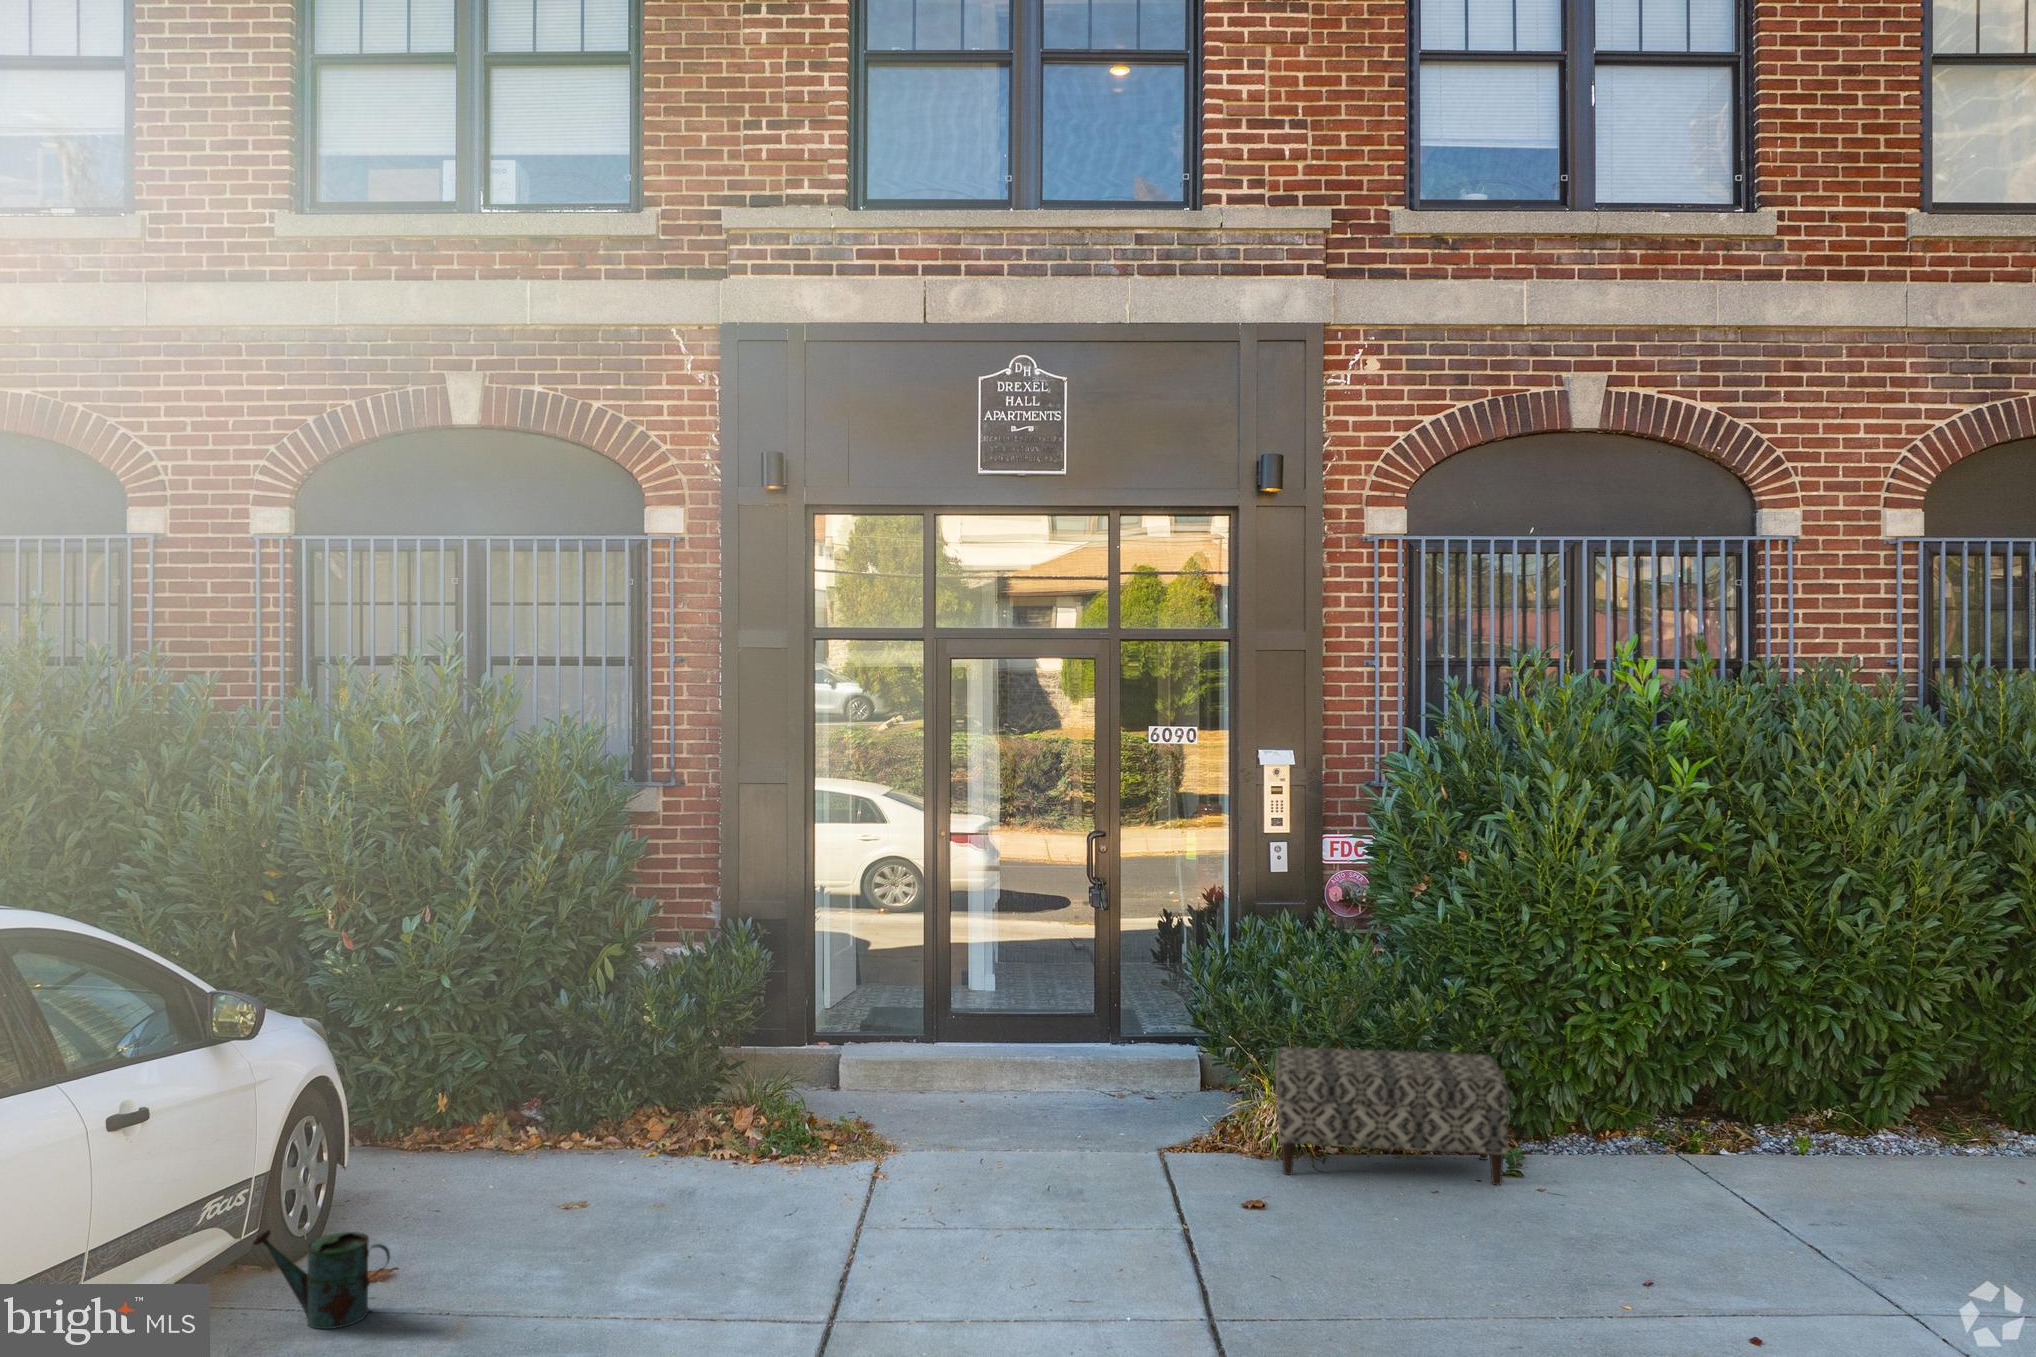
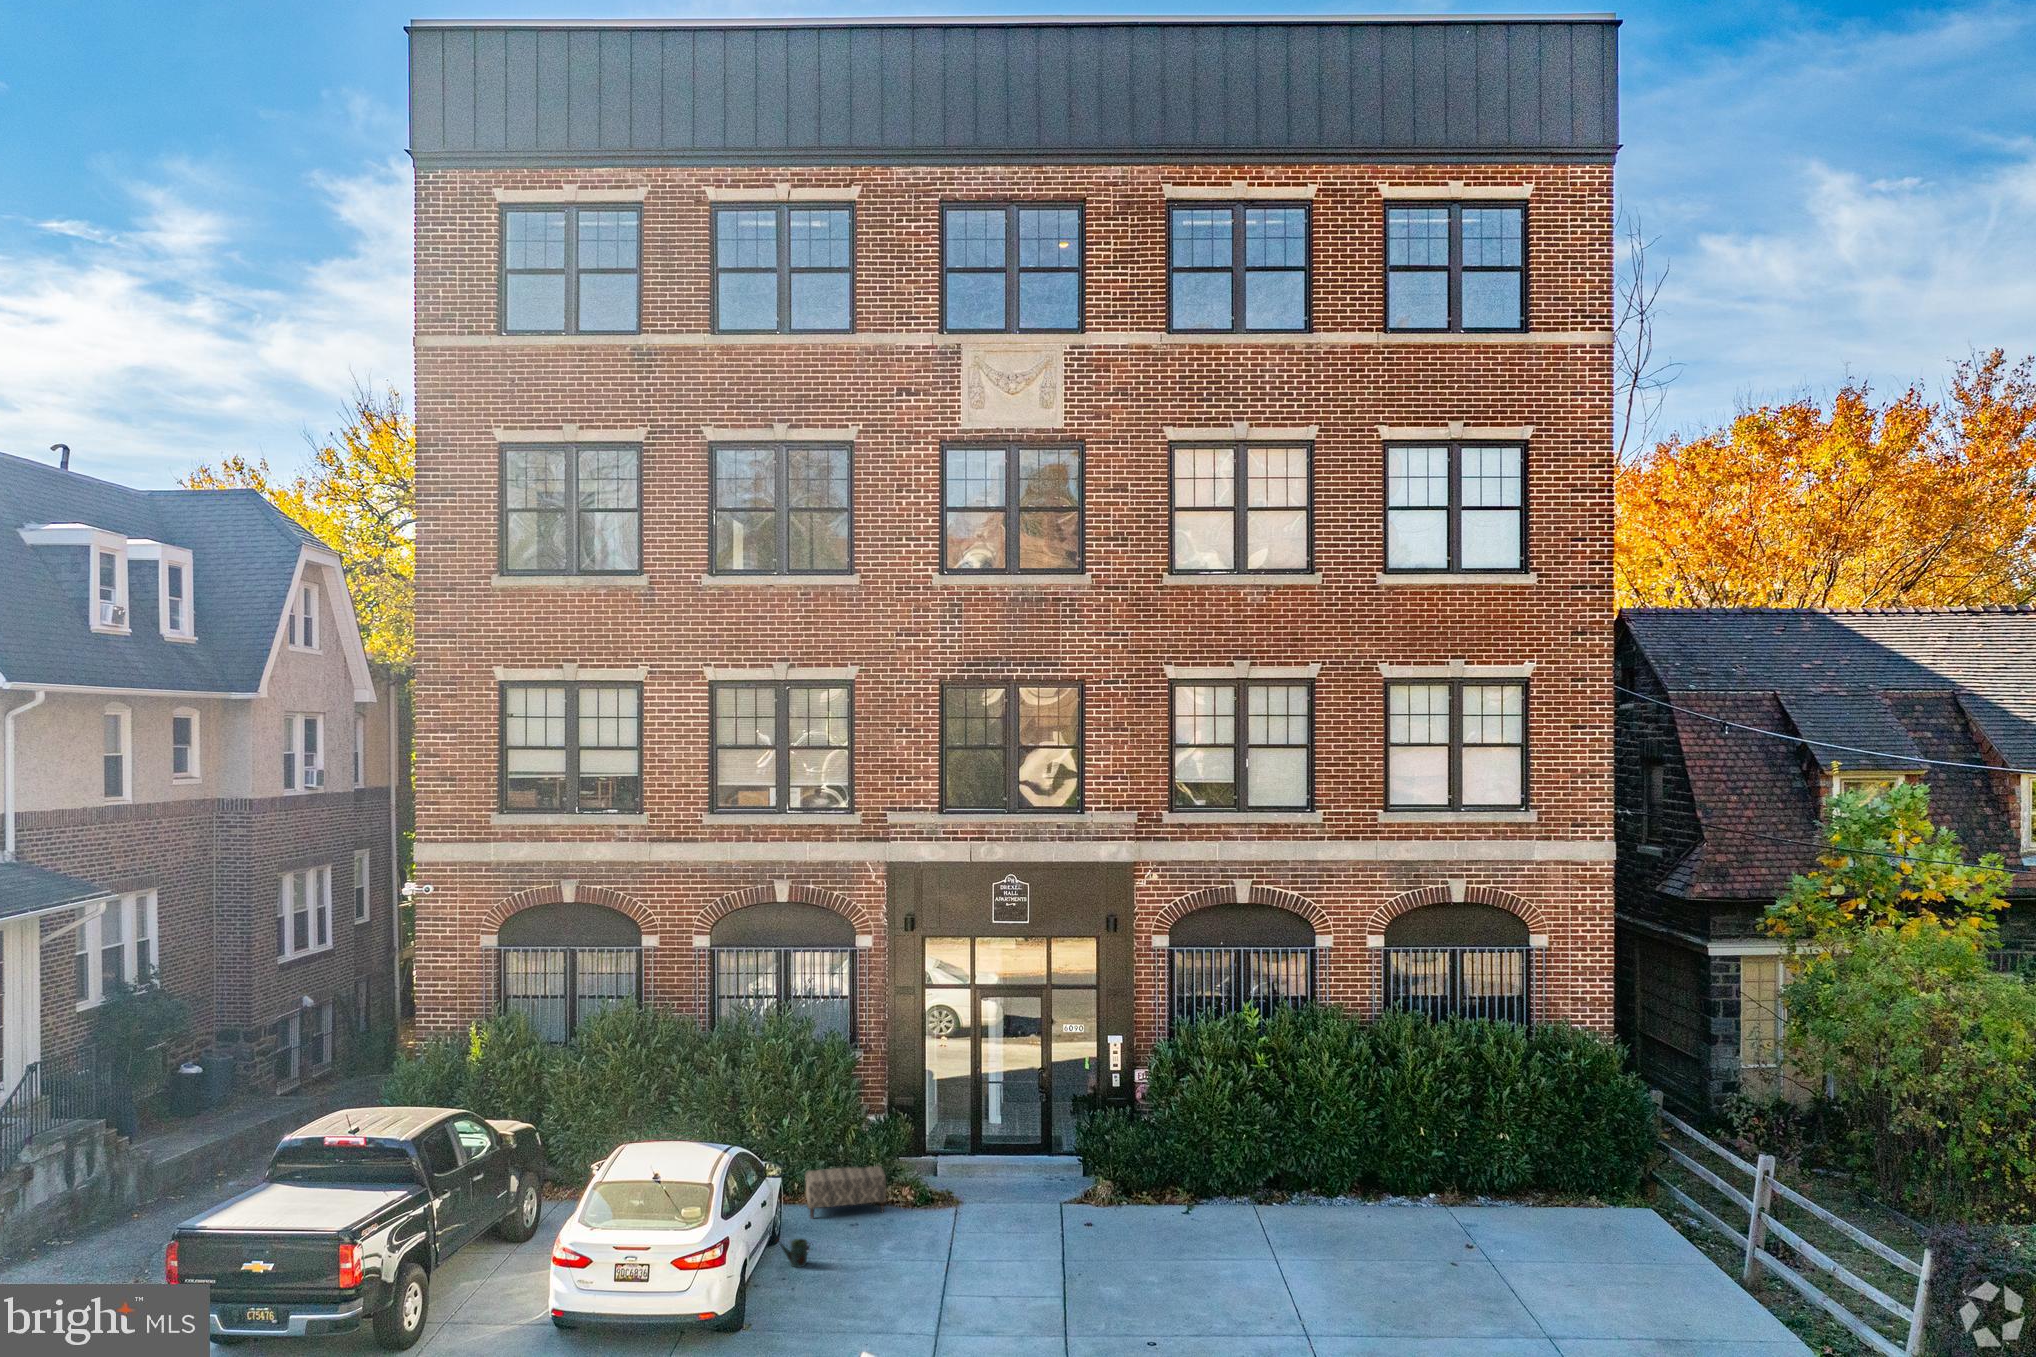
bench: present [1275,1047,1508,1185] -> present [805,1166,886,1219]

